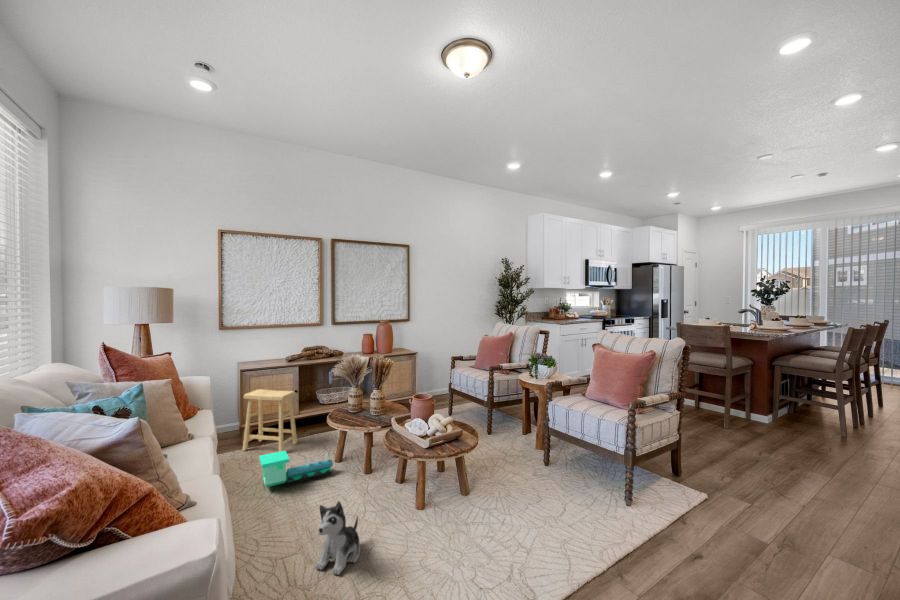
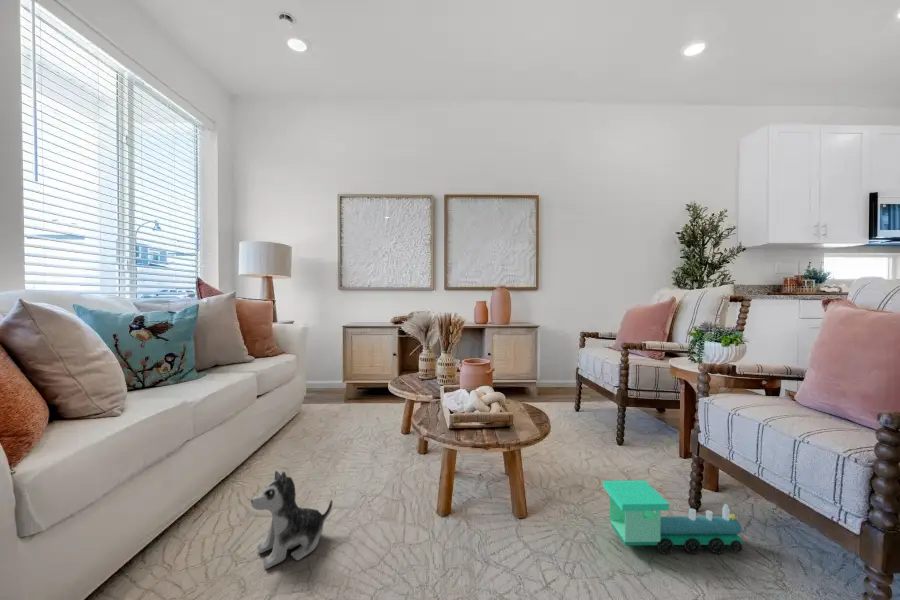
footstool: present [242,389,297,452] -> none [339,348,388,415]
toy train: present [259,451,334,487] -> present [603,480,745,554]

